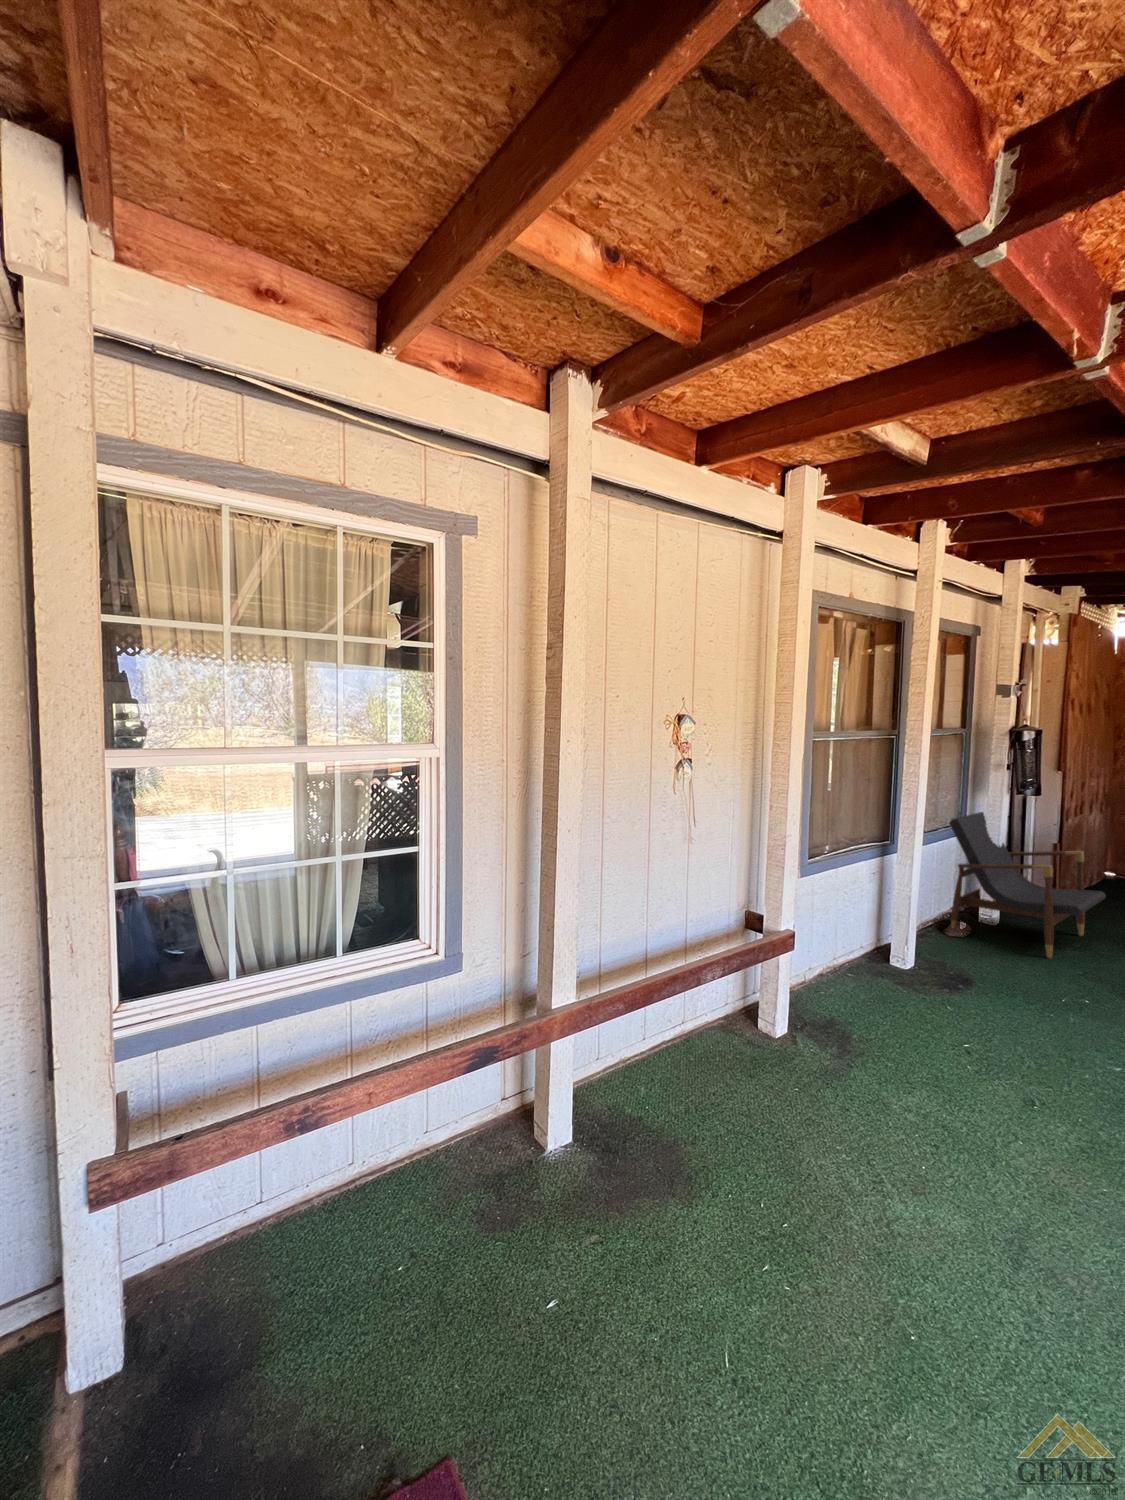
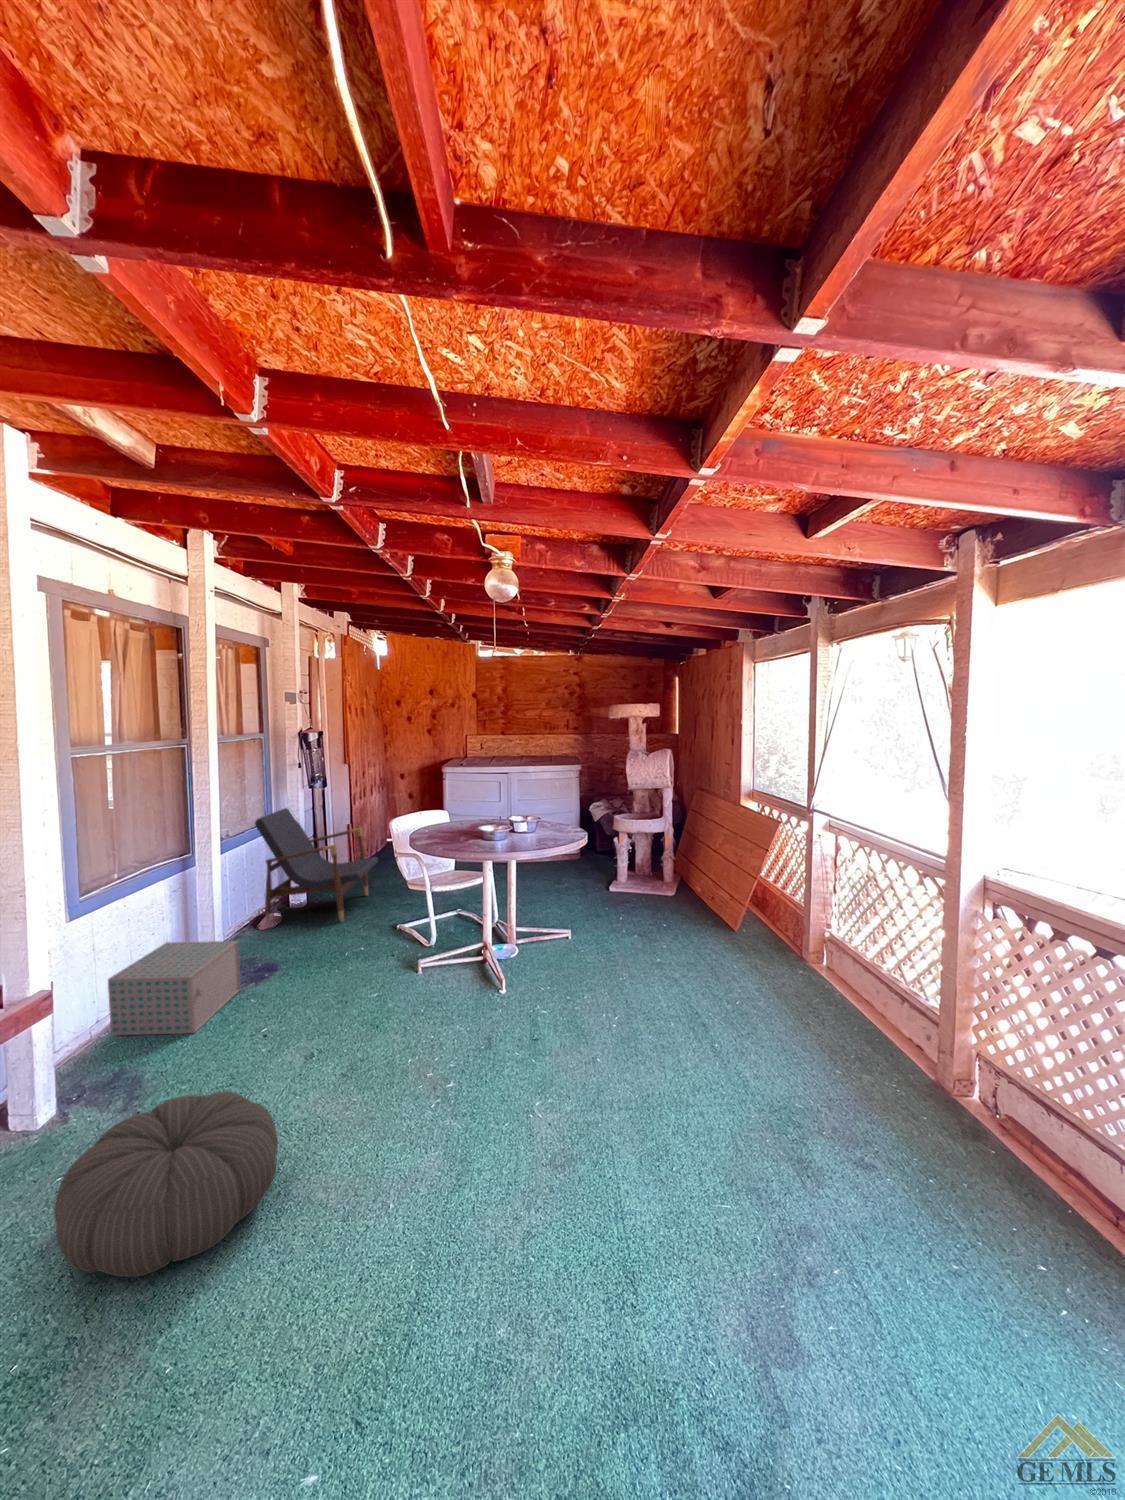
storage box: none [819,921,938,1018] -> present [108,941,241,1035]
pouf: none [806,1078,1021,1258] -> present [54,1091,278,1277]

